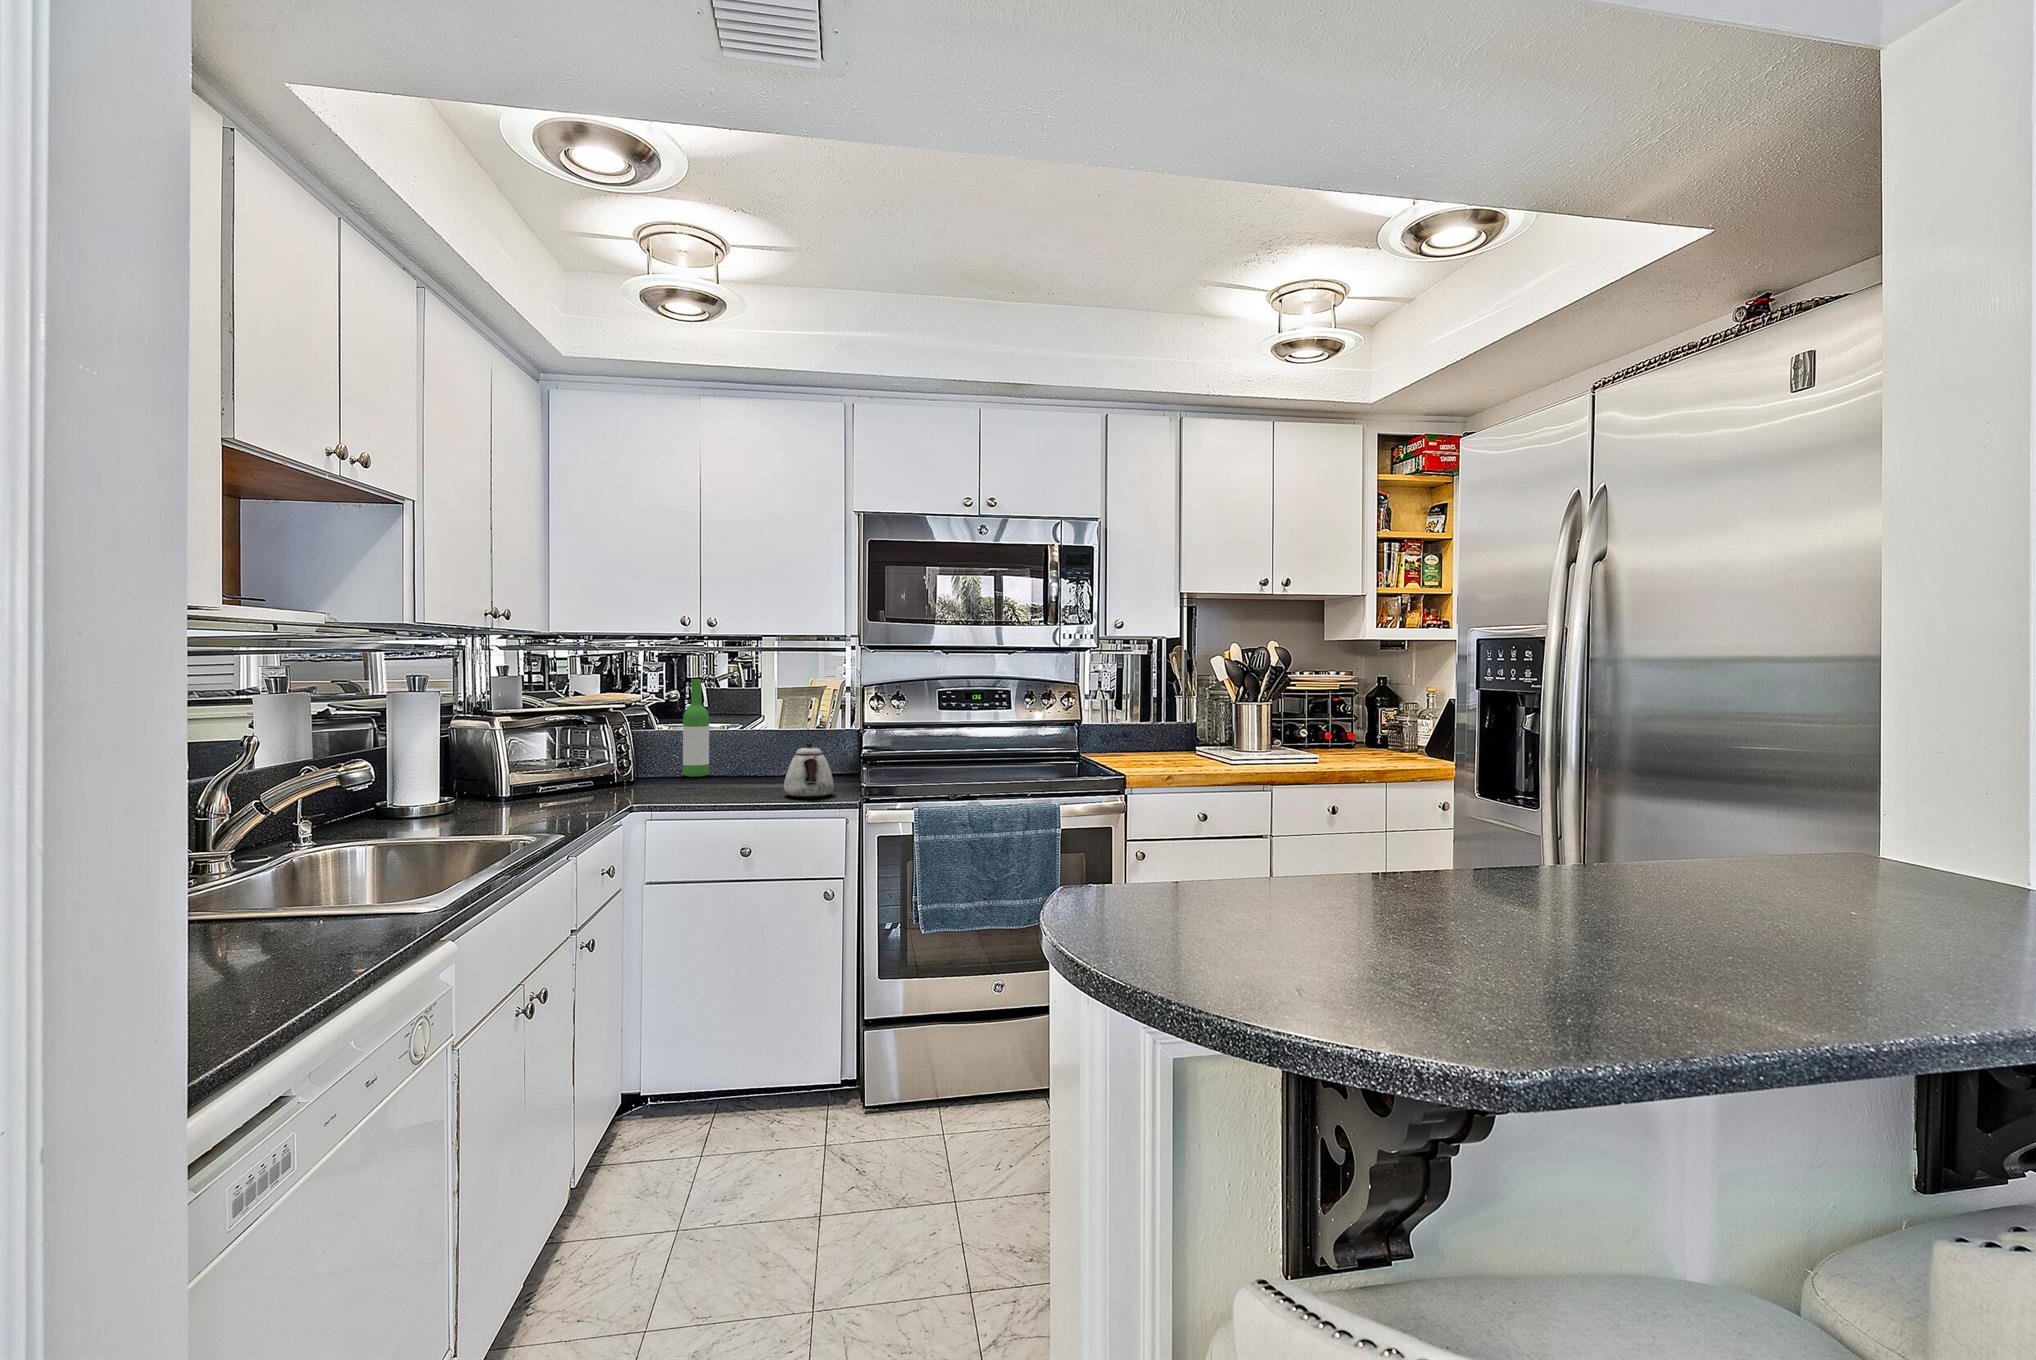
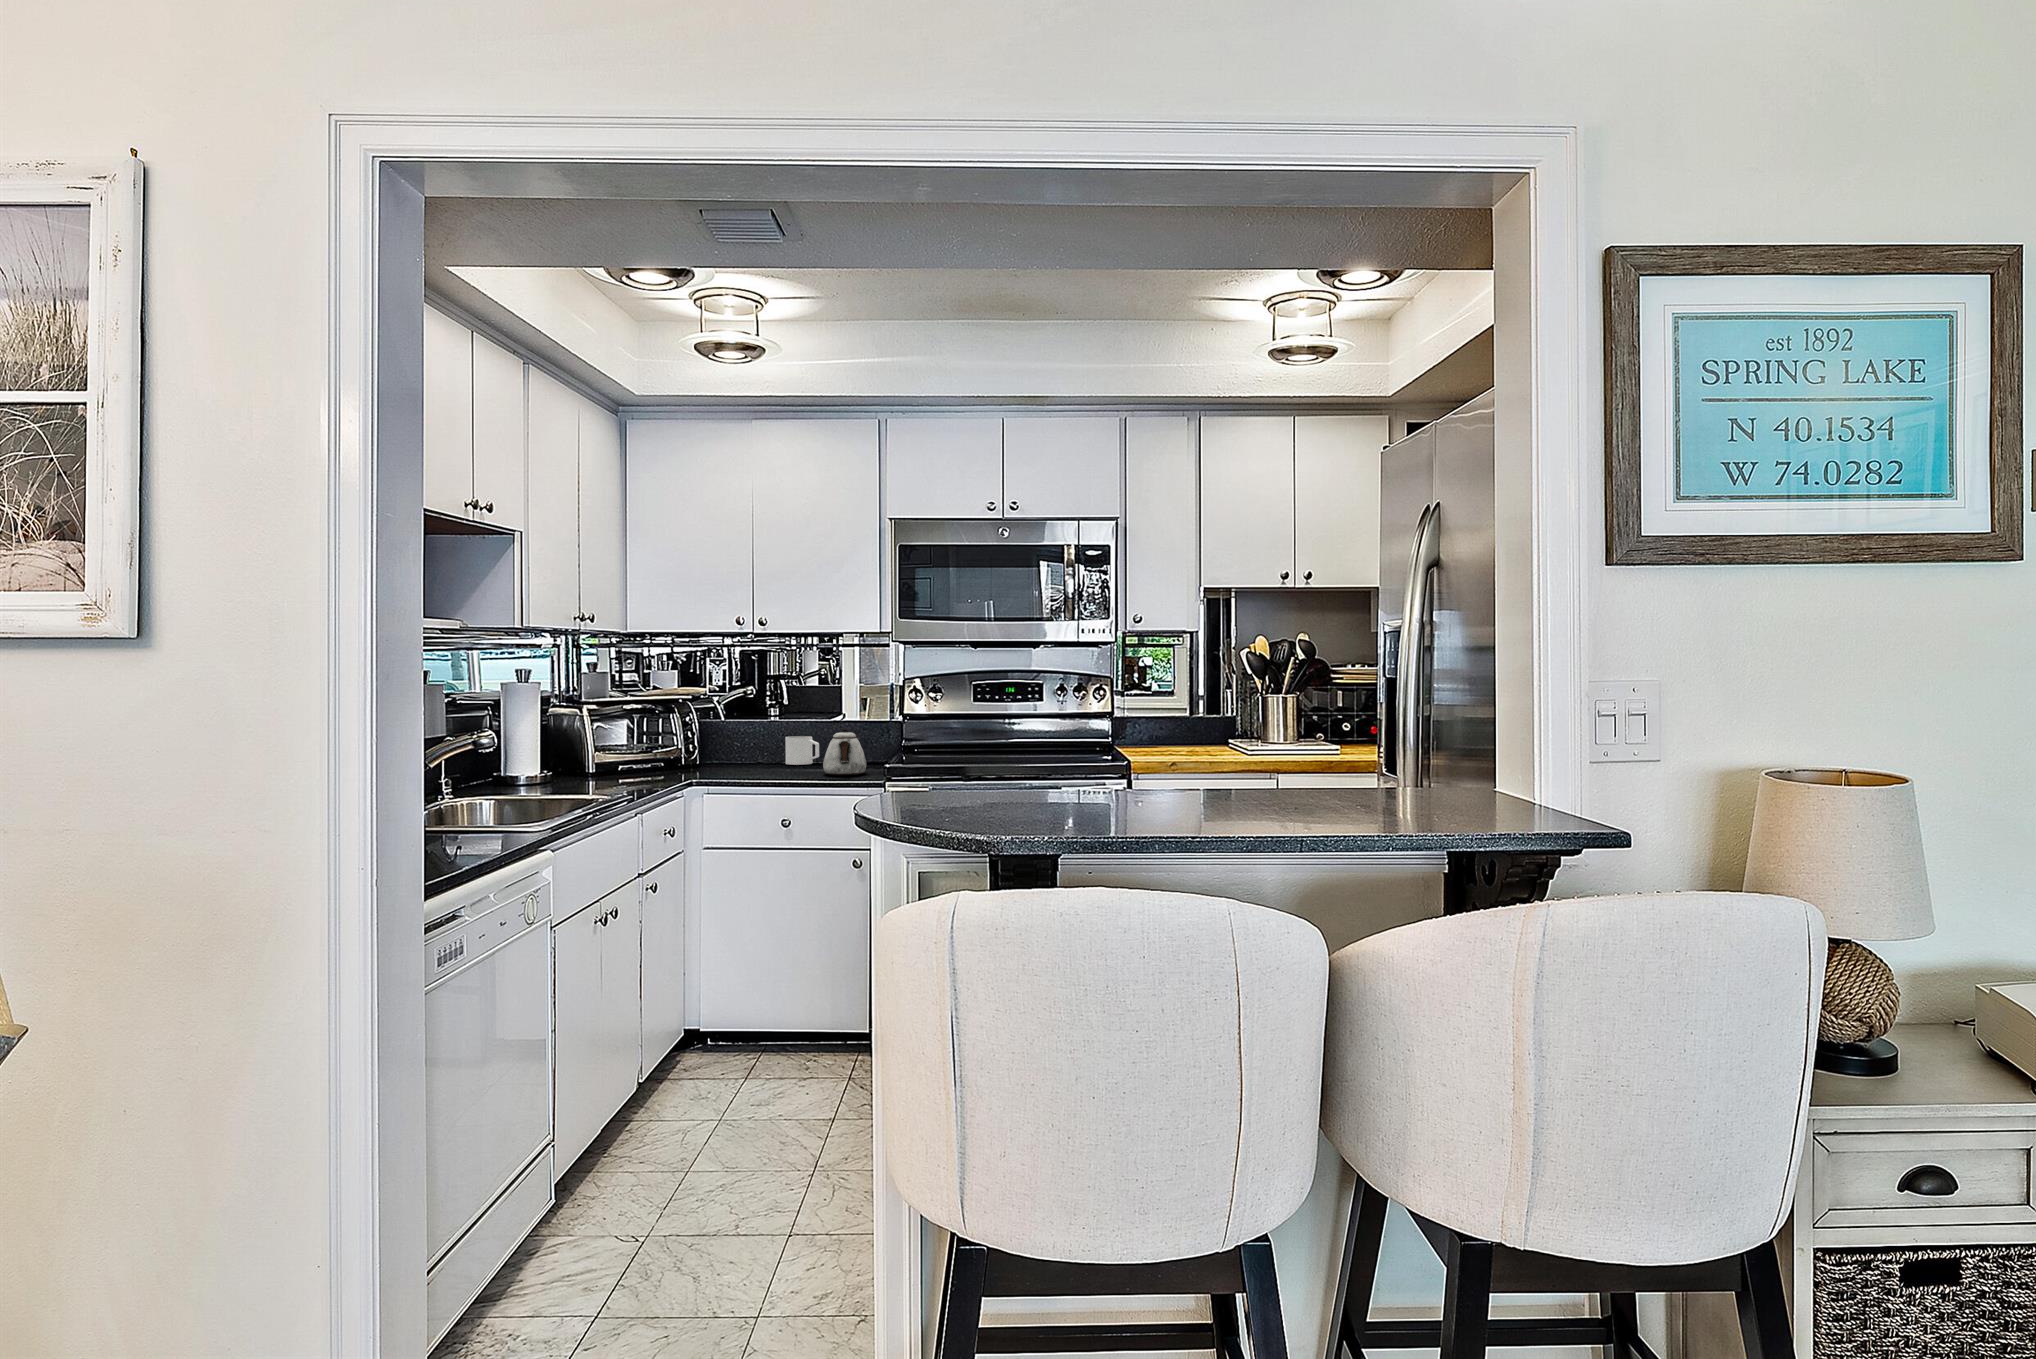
wine bottle: present [683,679,709,777] -> none [744,674,766,761]
mug: none [734,749,773,782] -> present [785,736,819,765]

